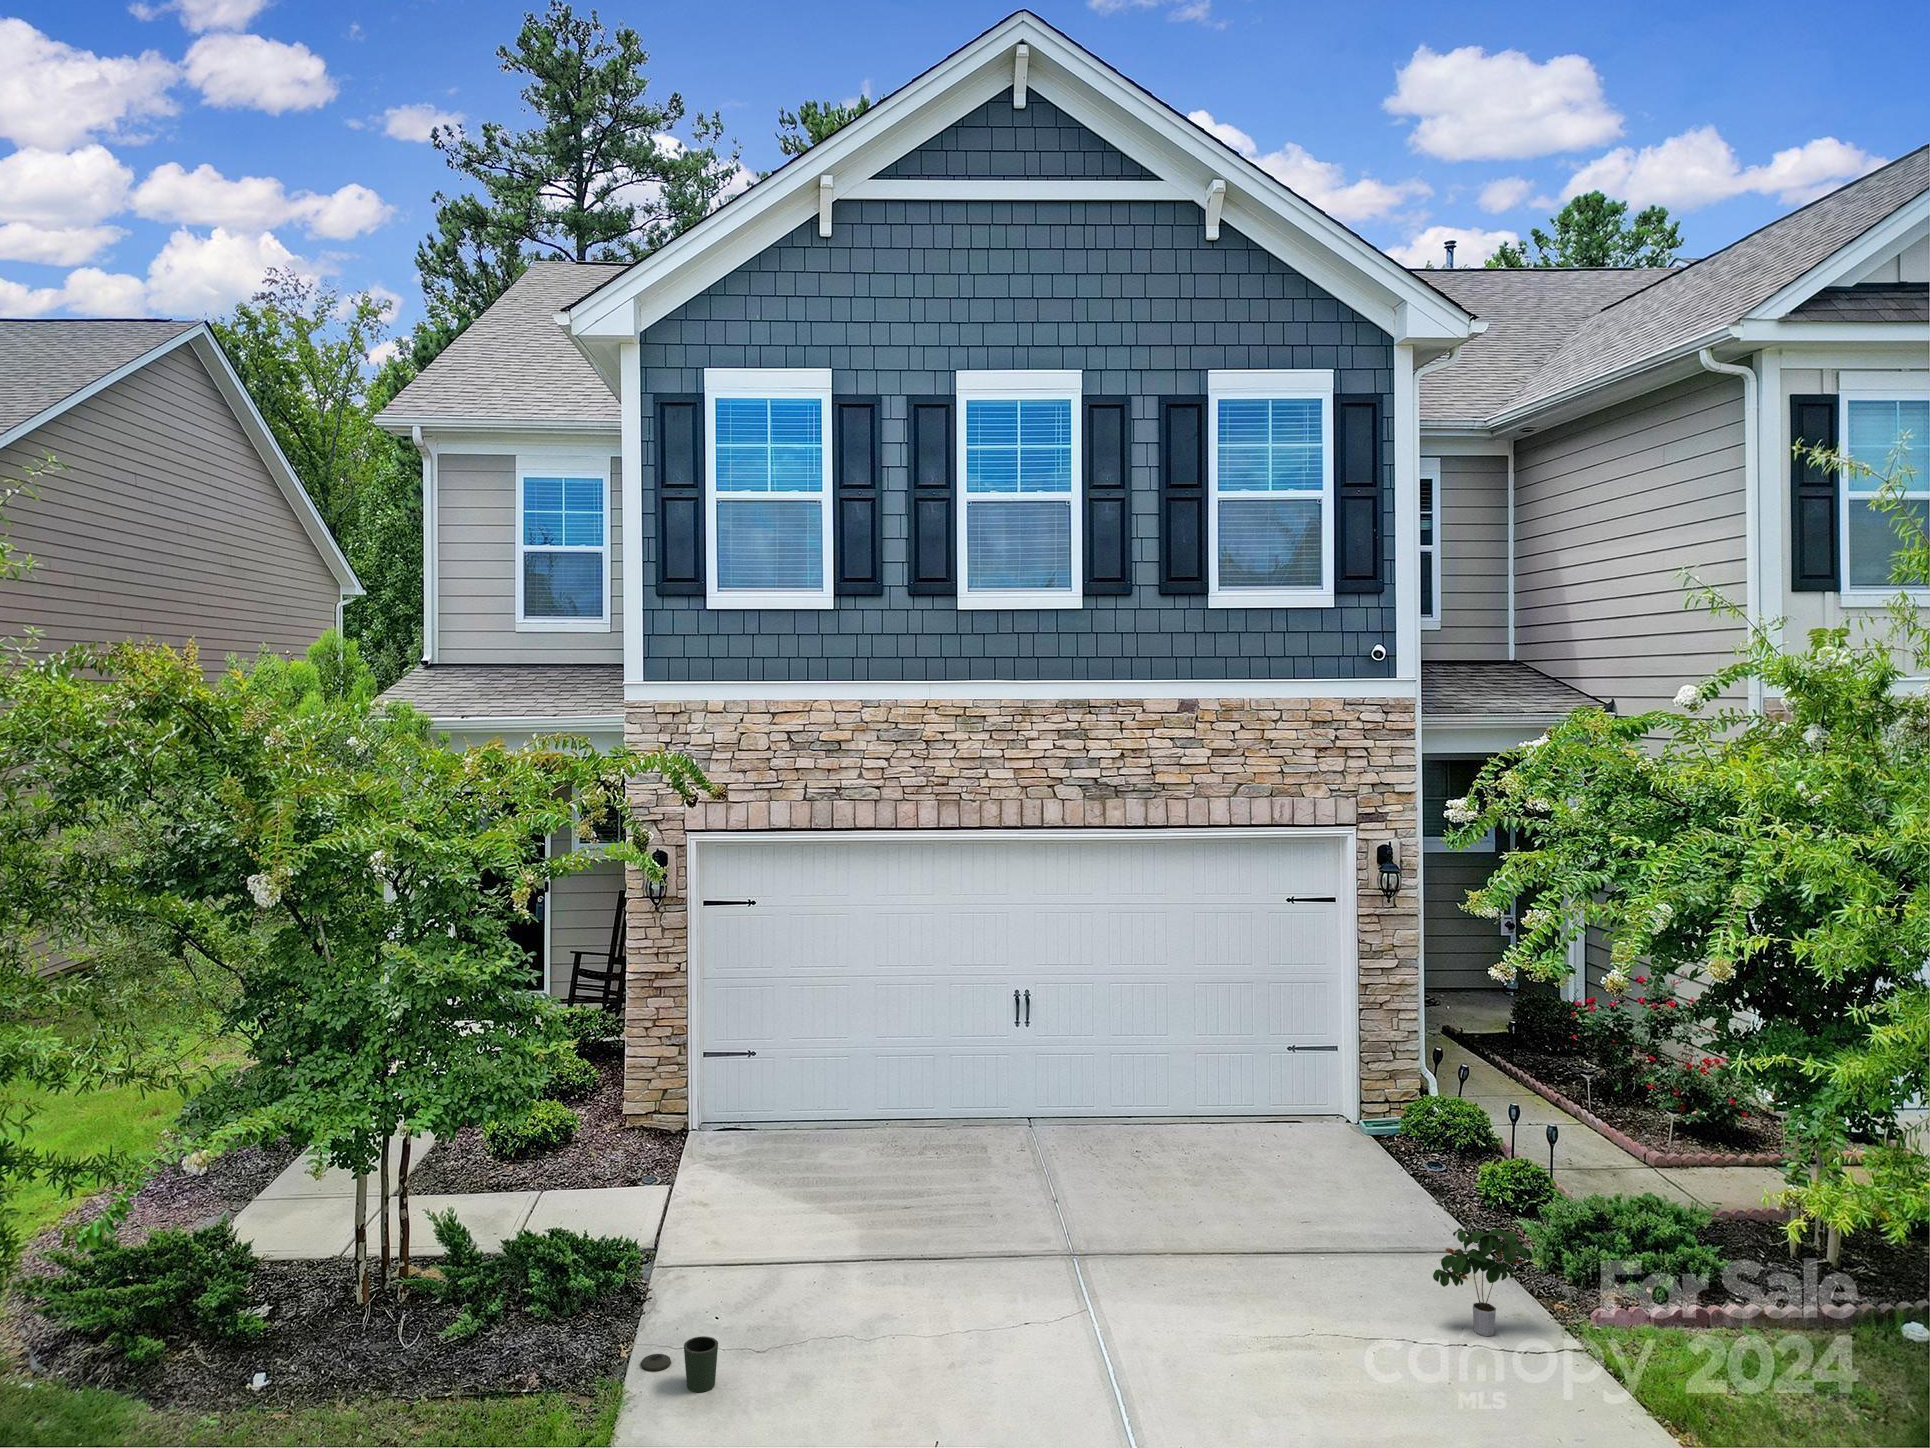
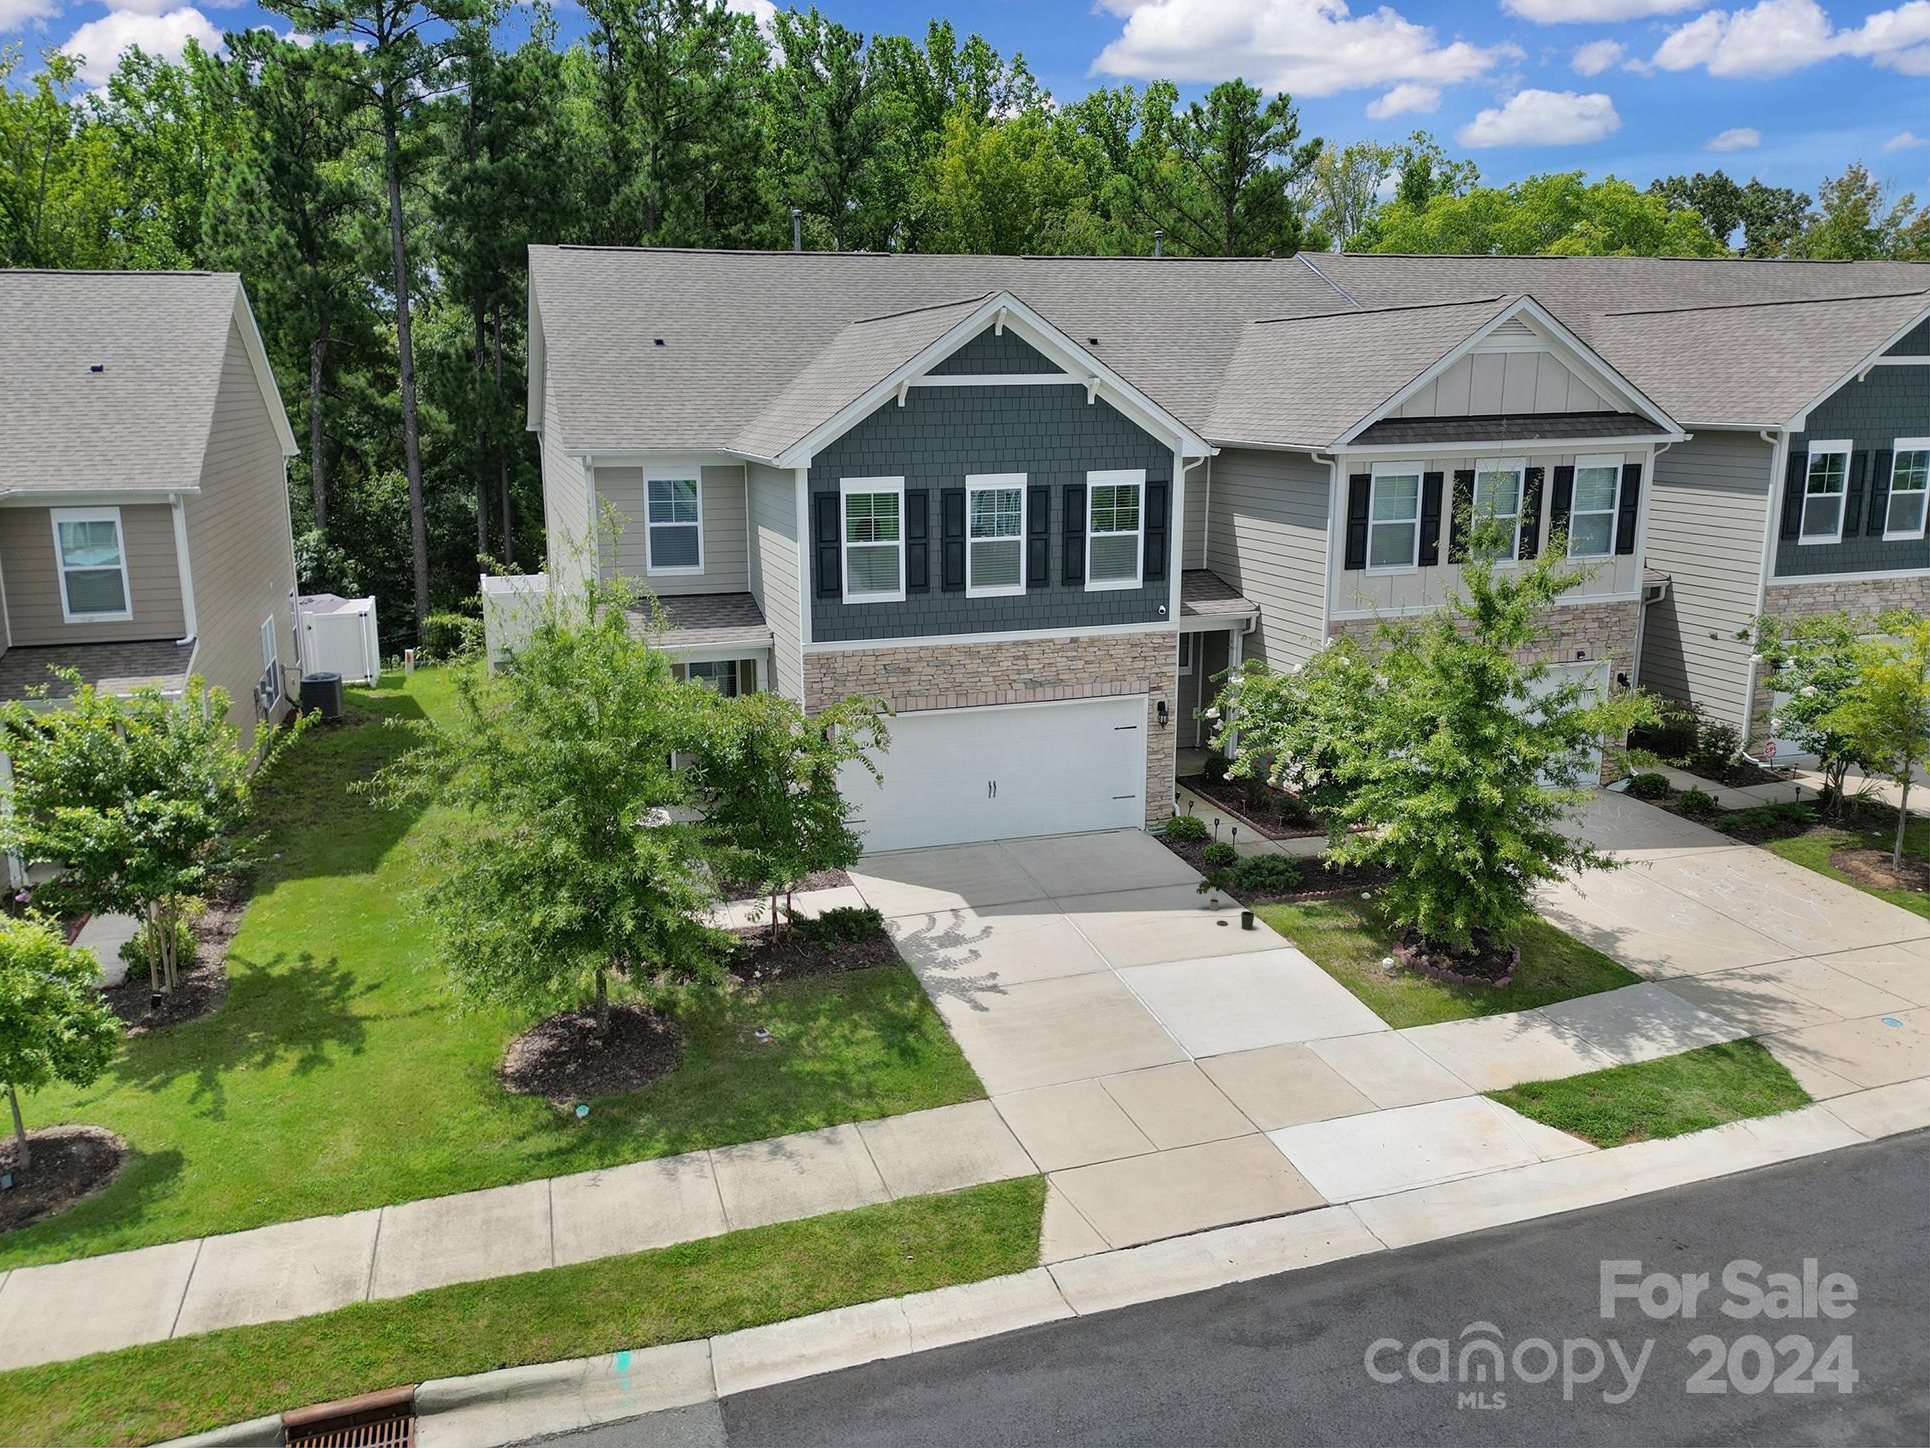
trash can: present [641,1336,718,1392] -> present [1217,911,1254,930]

